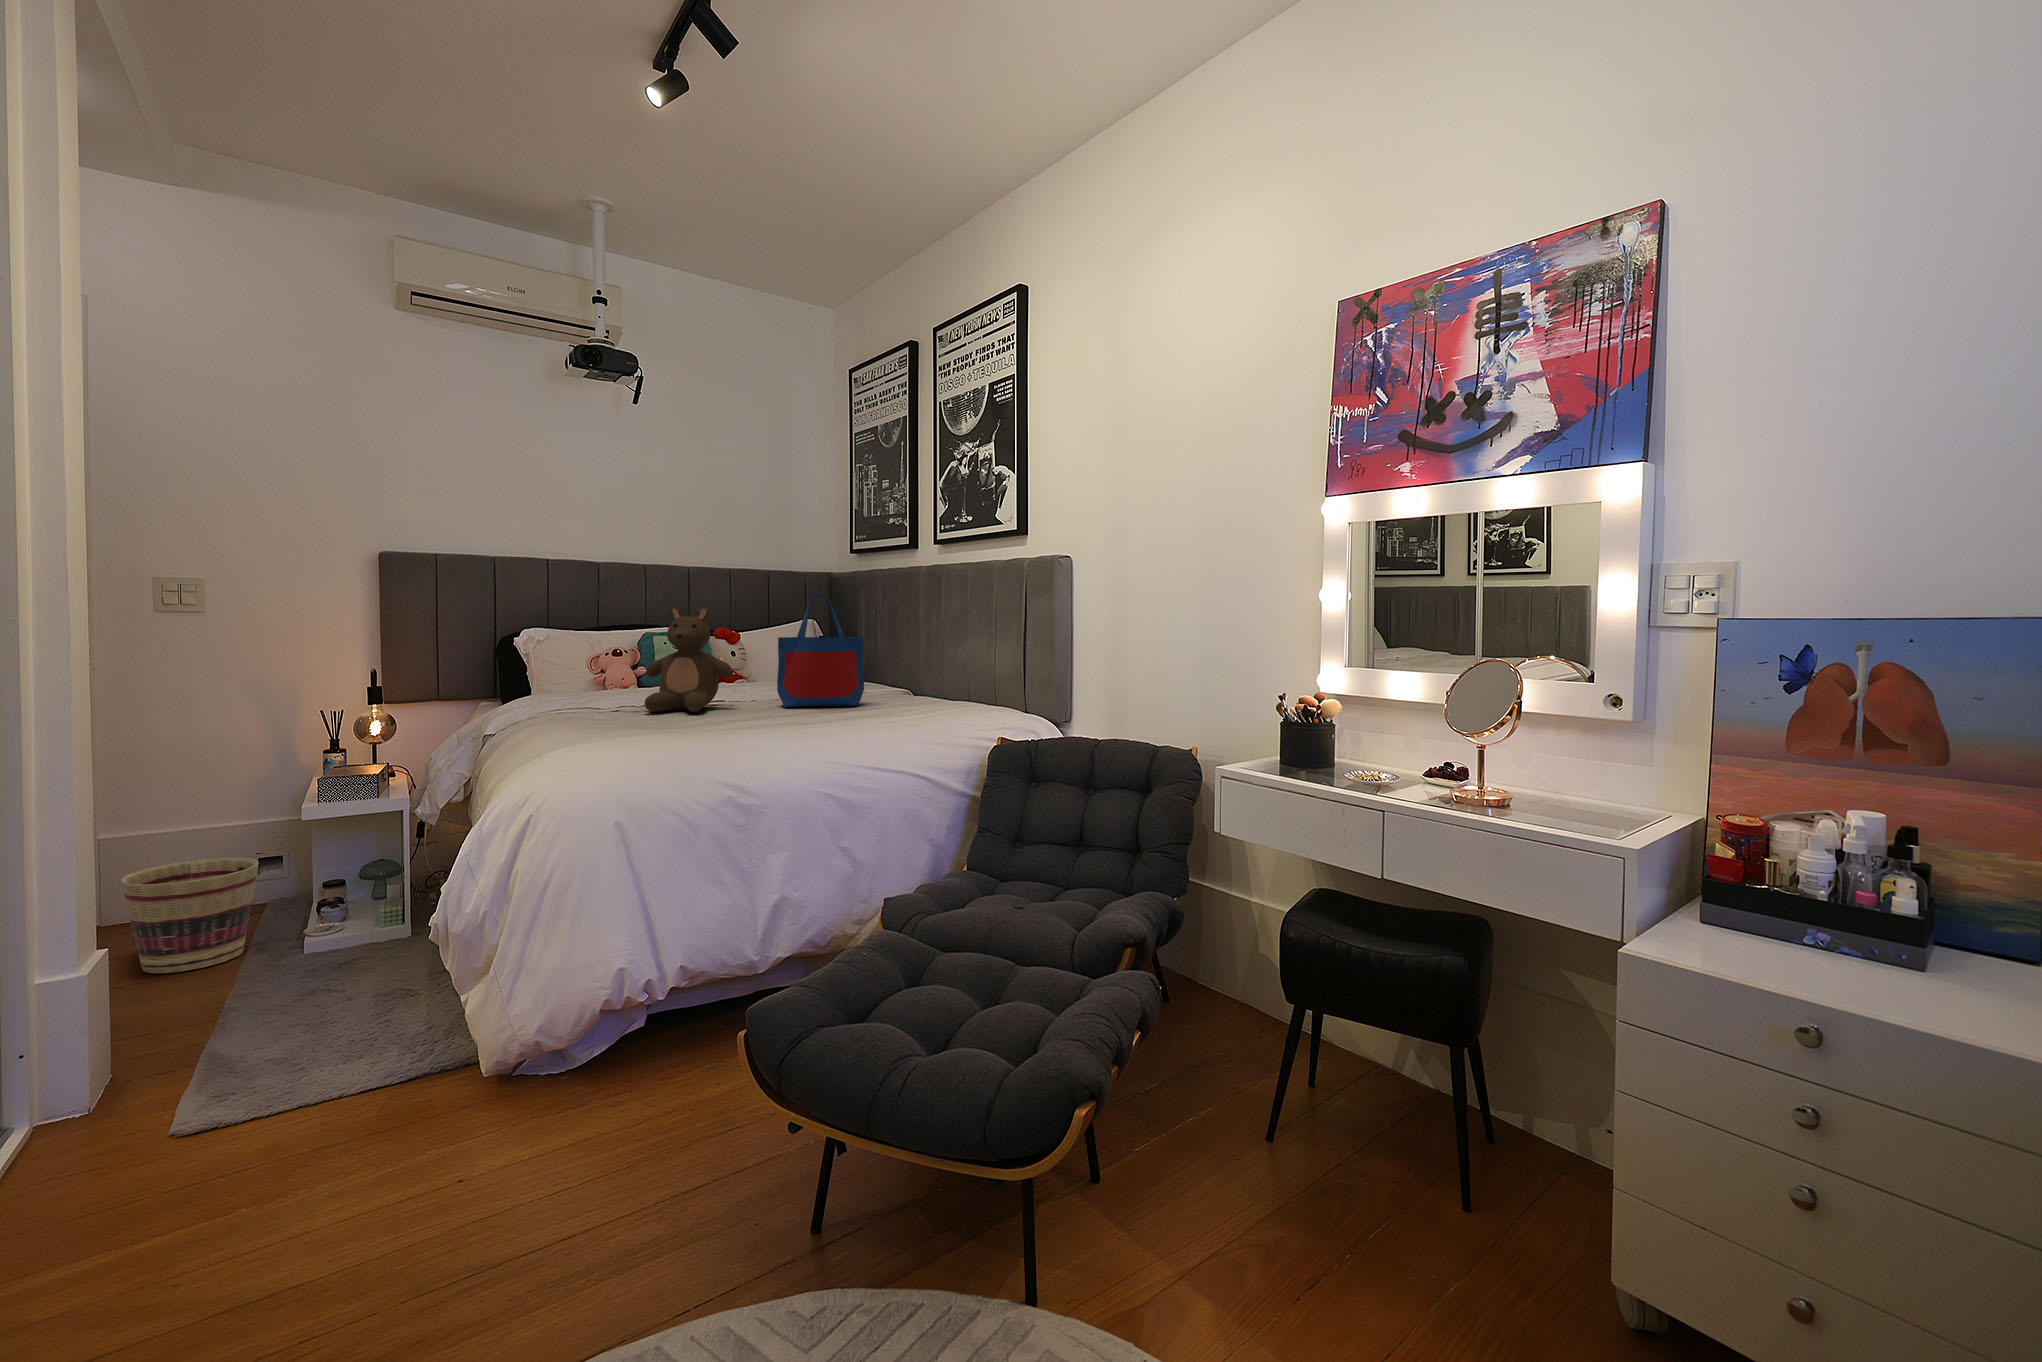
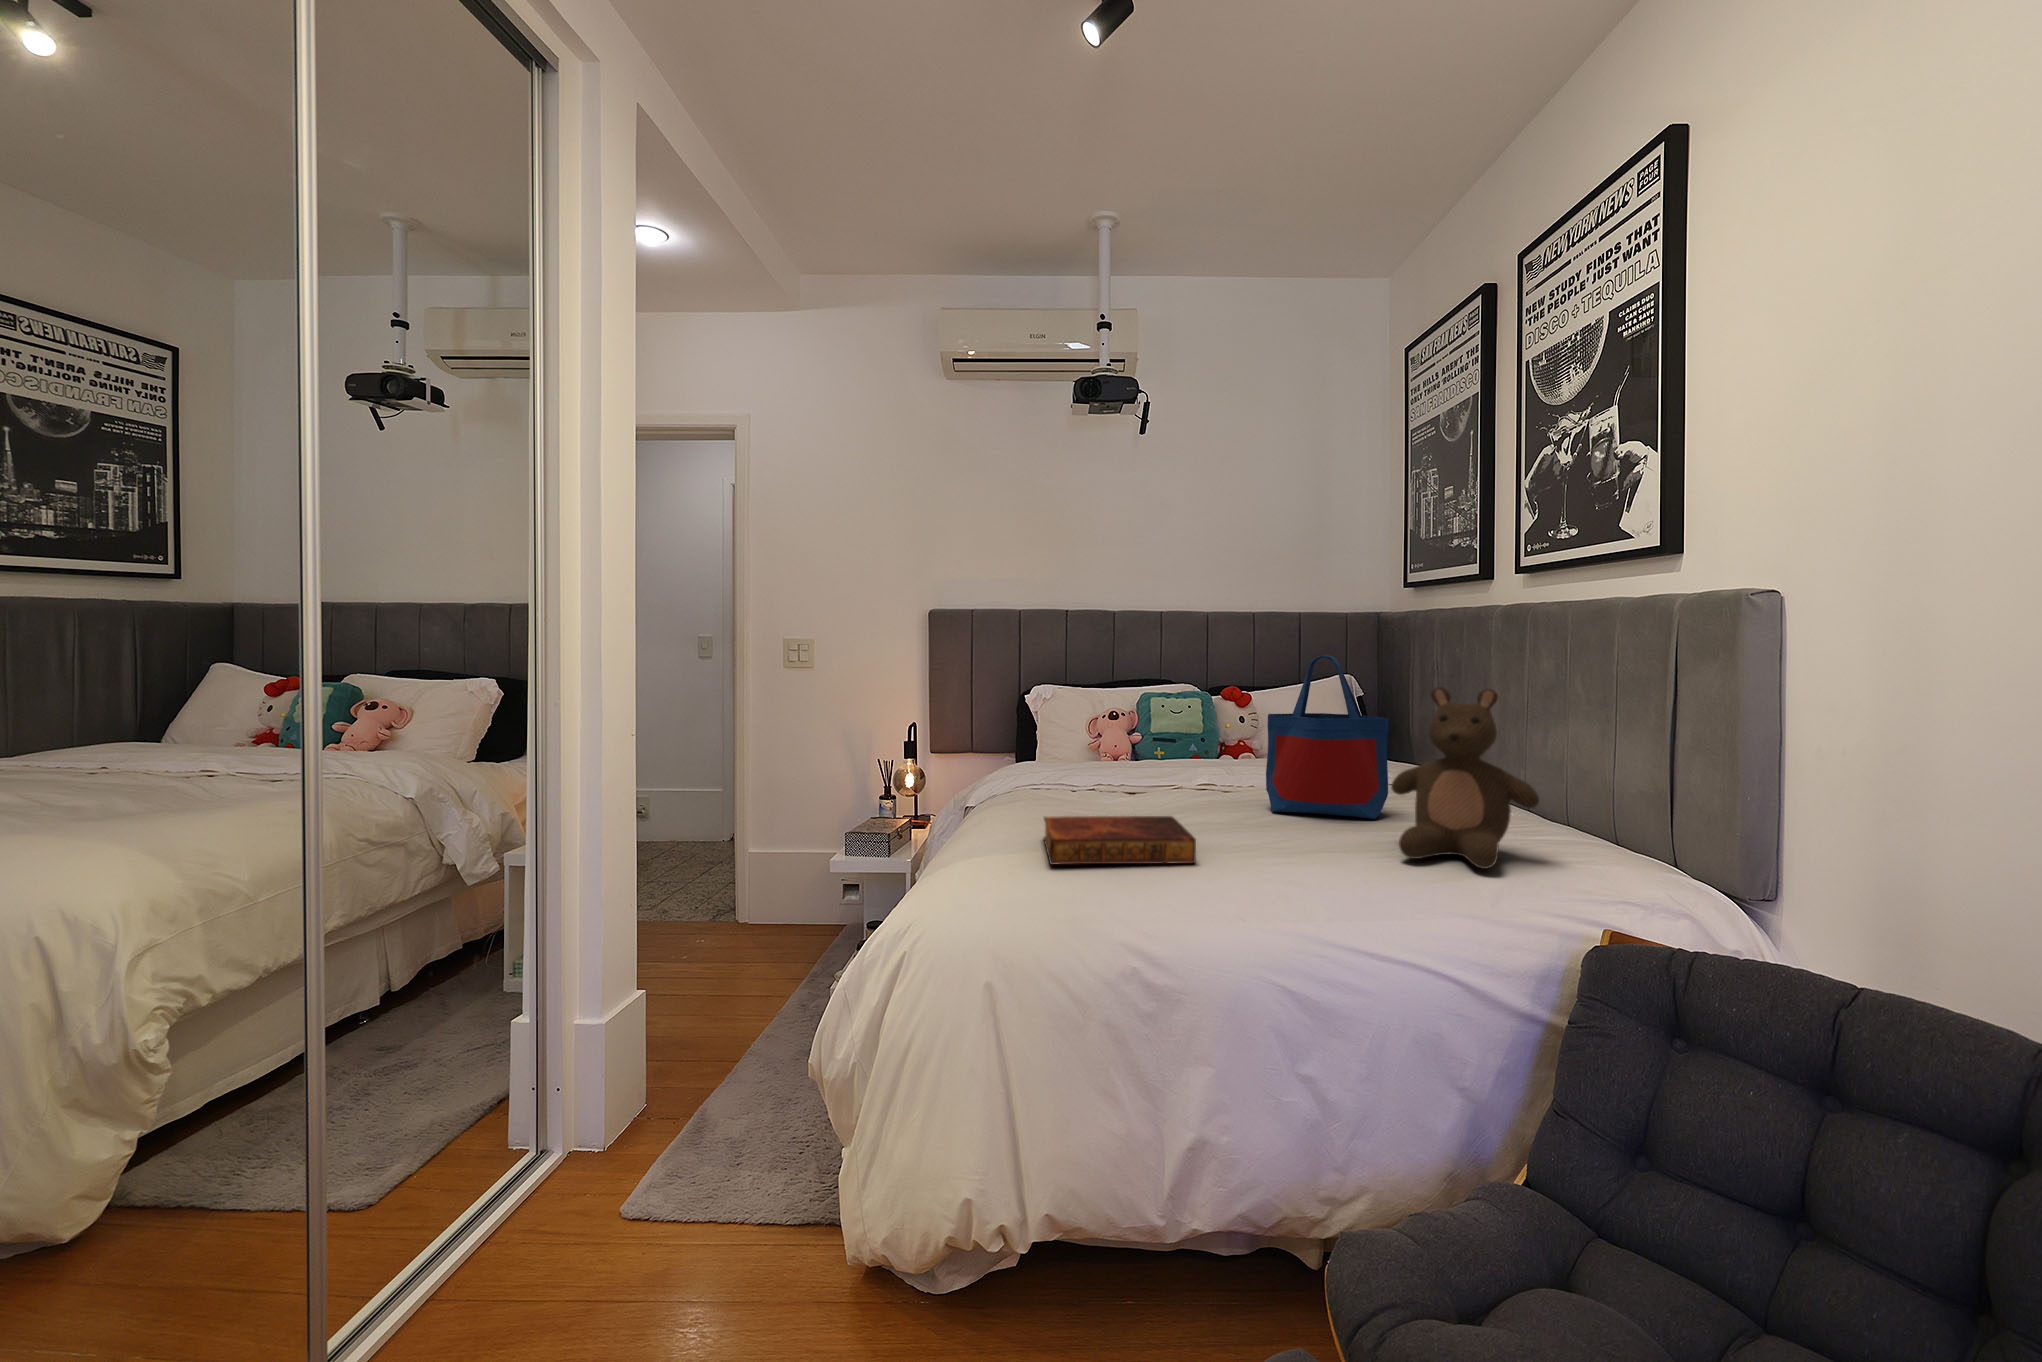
stuffed bear: present [645,607,733,712] -> present [1391,687,1539,869]
book: none [618,708,753,739] -> present [1044,816,1196,865]
basket: present [121,857,259,973] -> none [707,895,801,1002]

